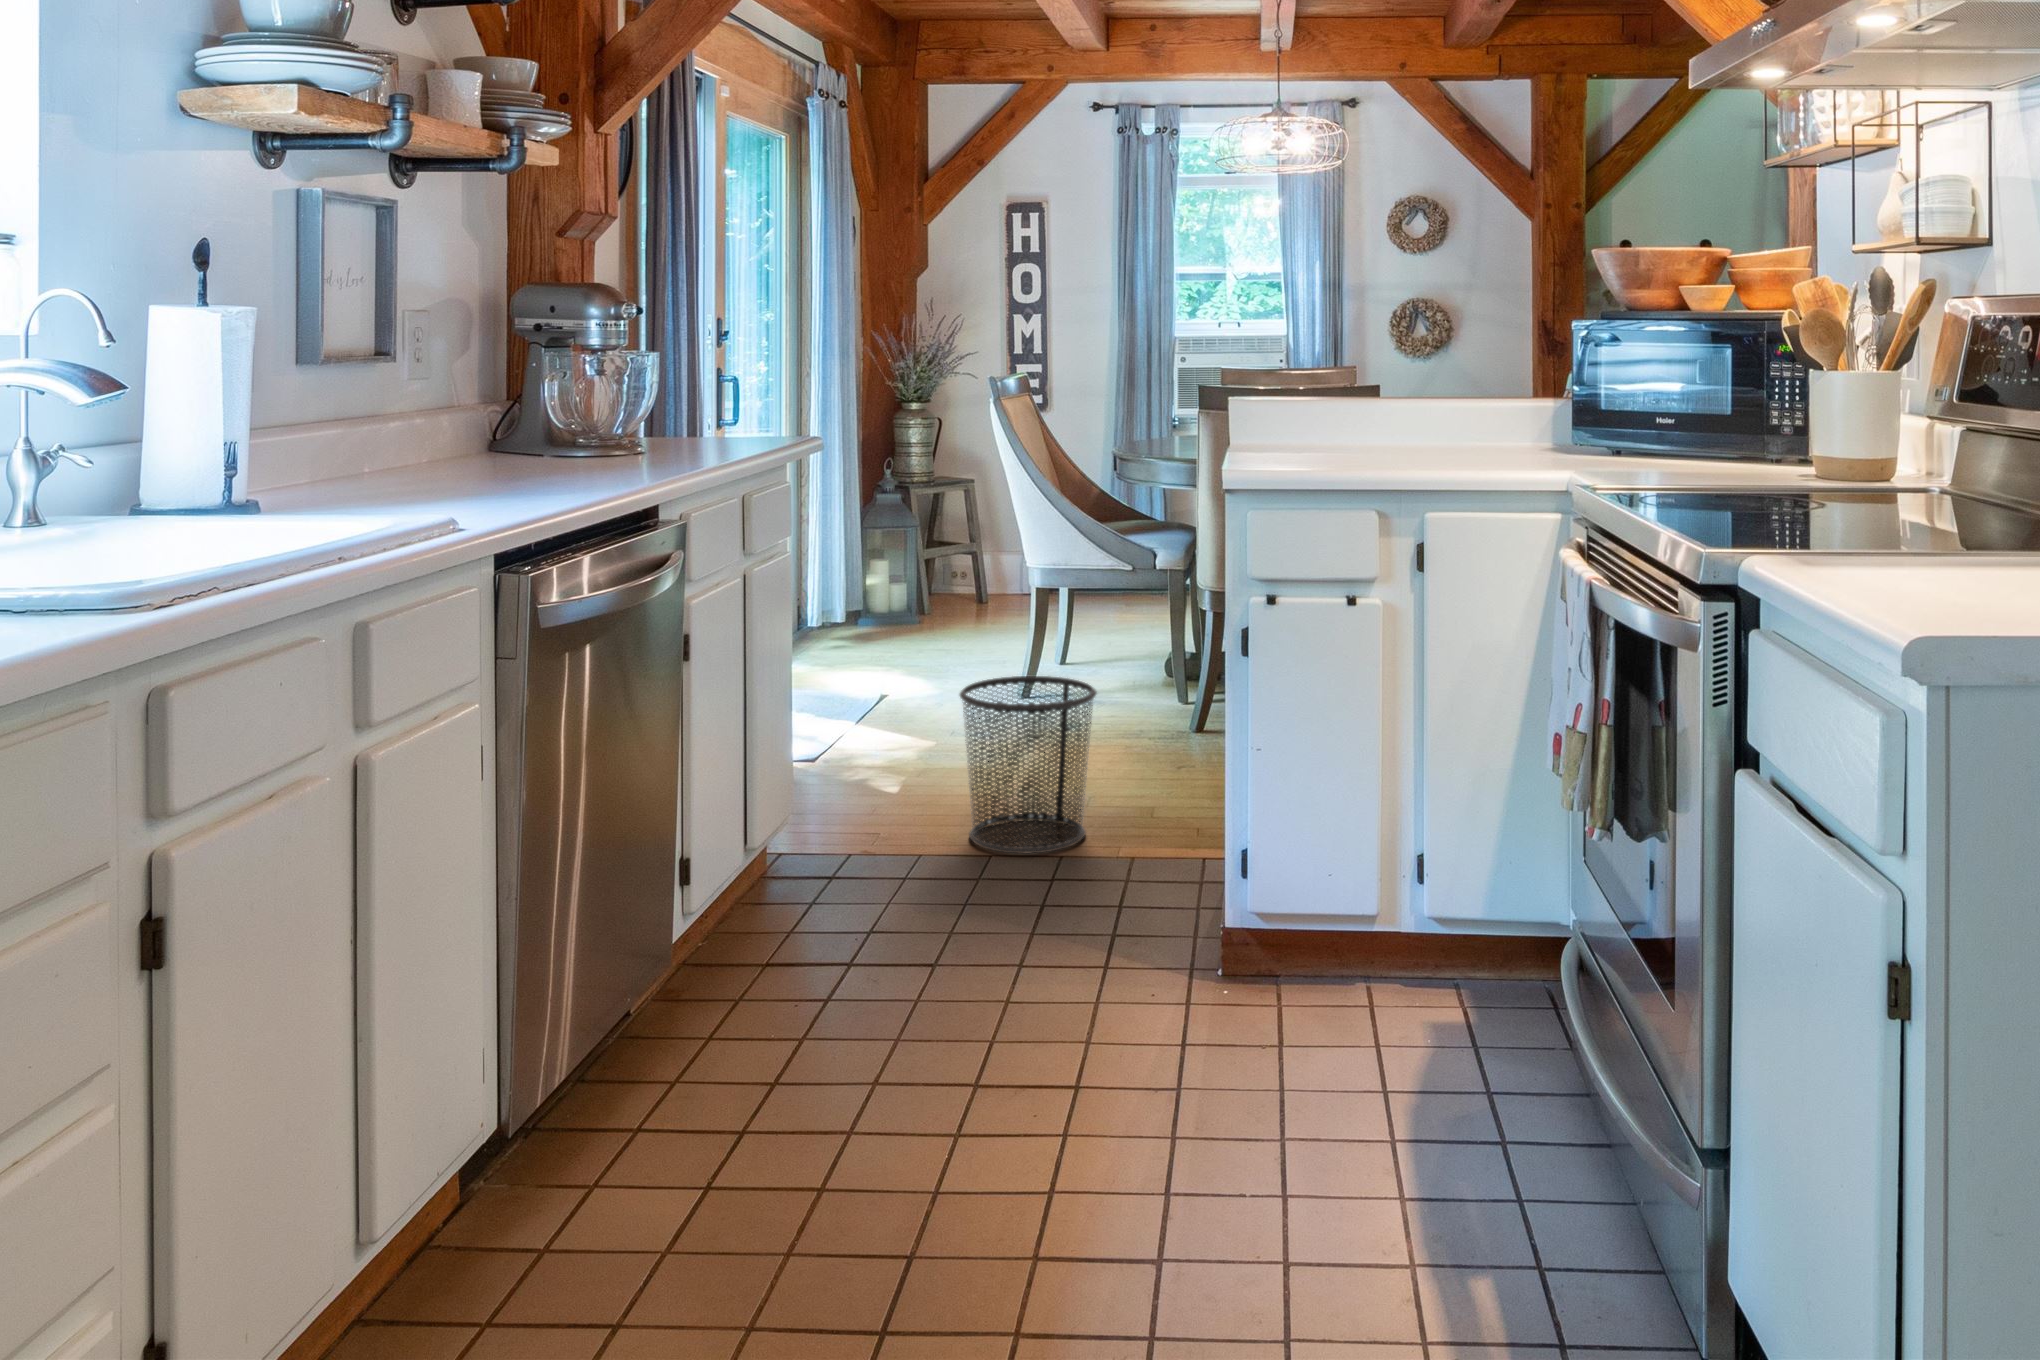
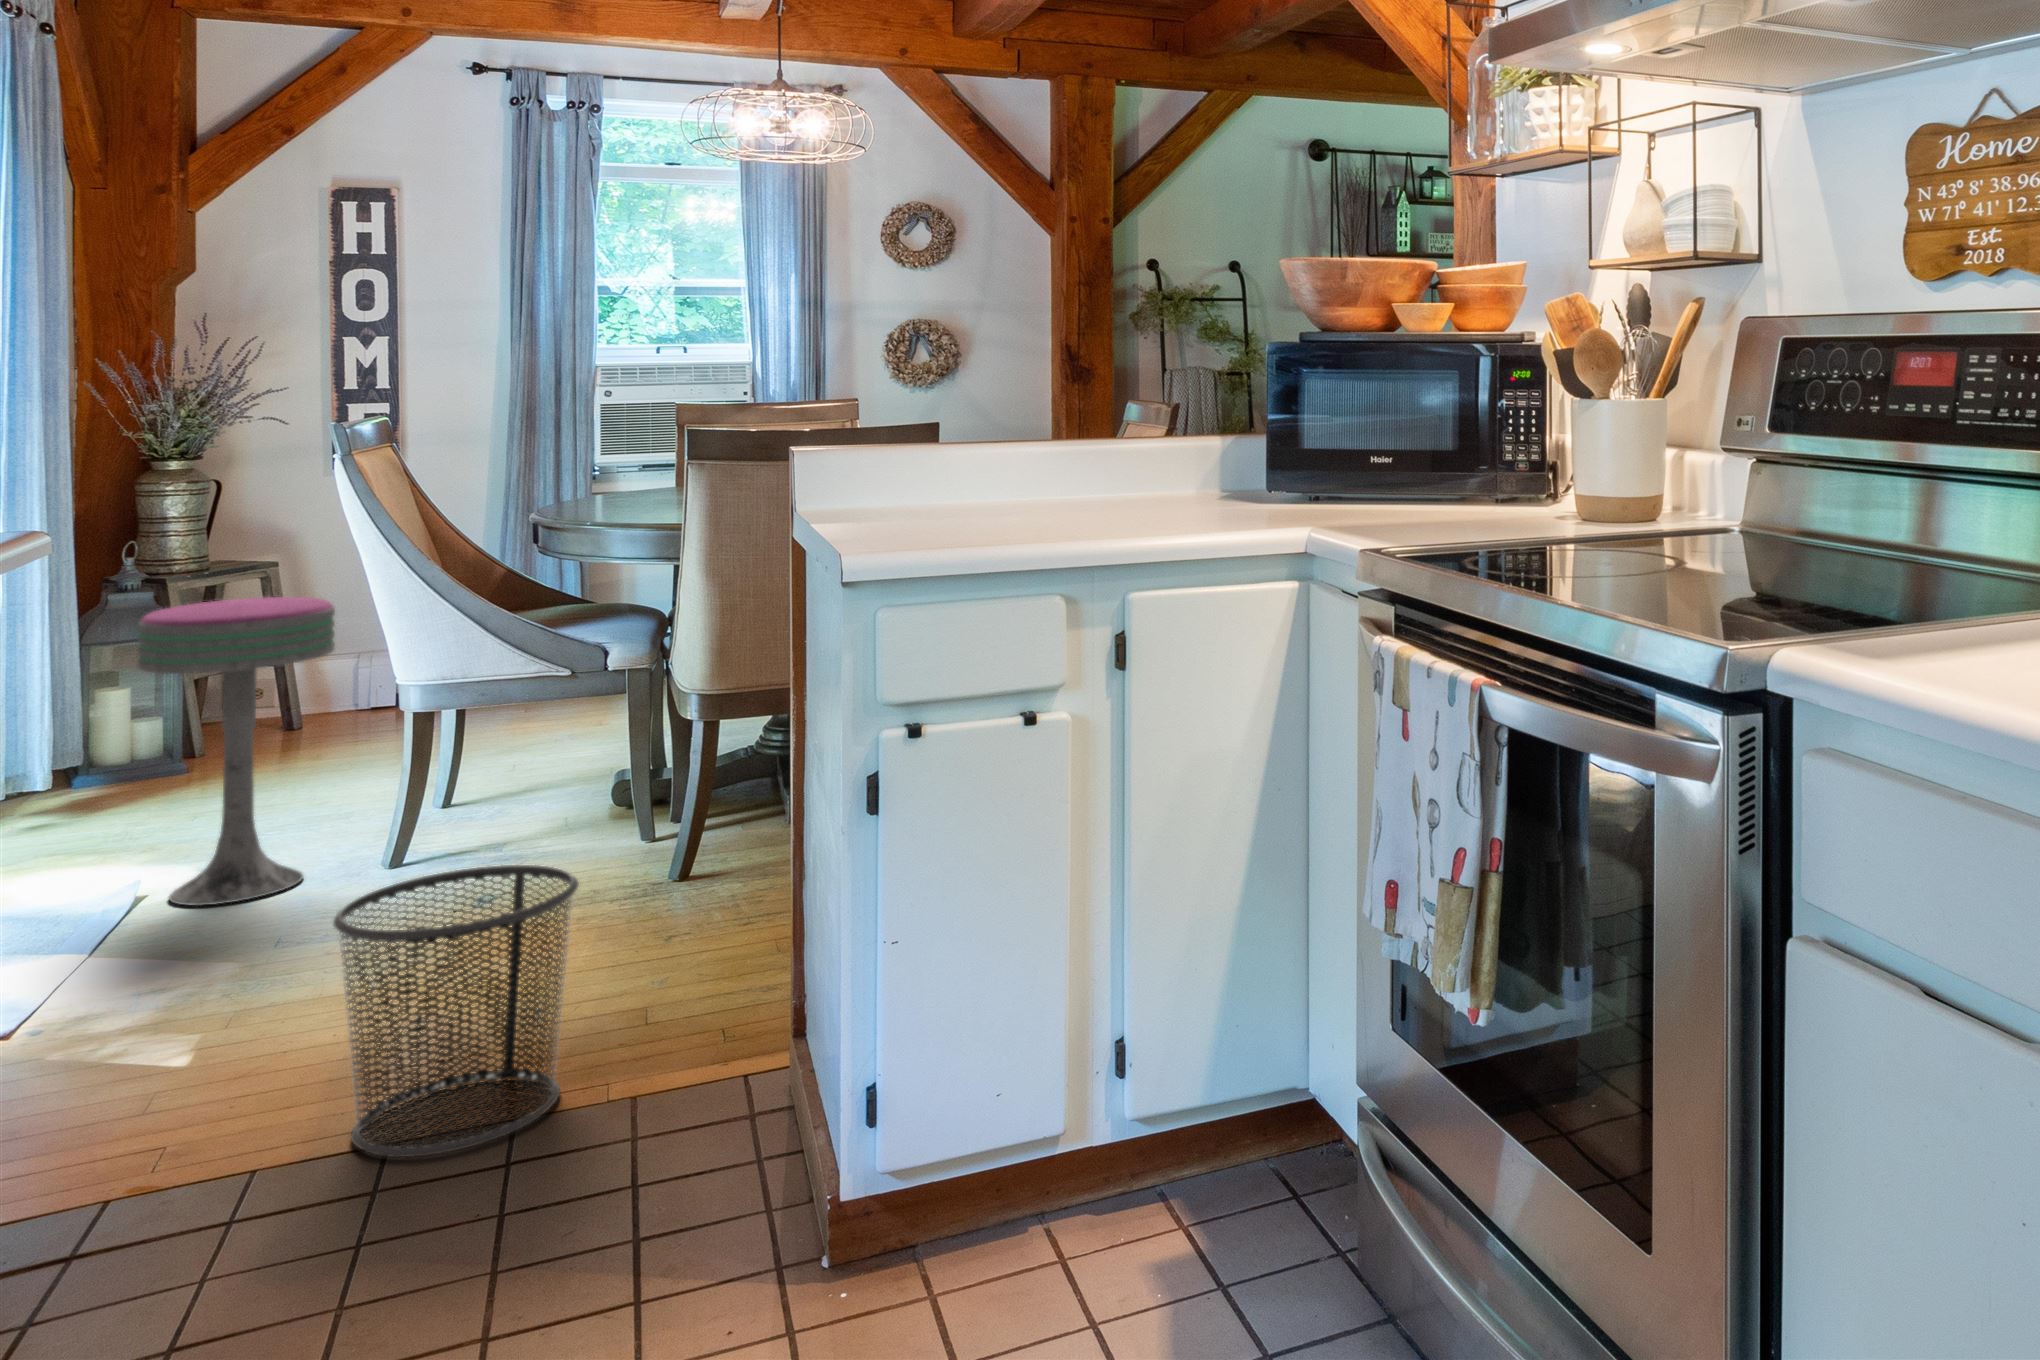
bar stool: none [882,494,988,697] -> present [137,597,335,906]

